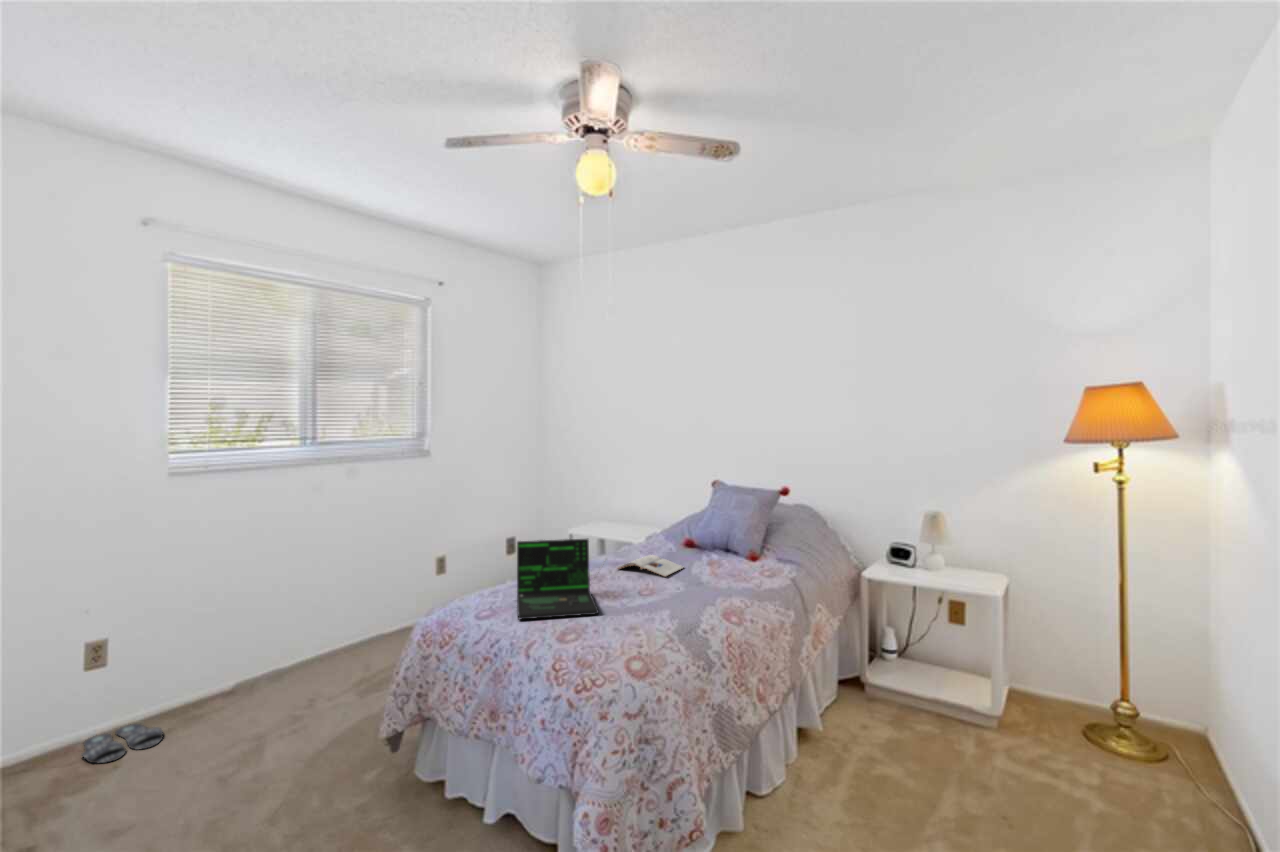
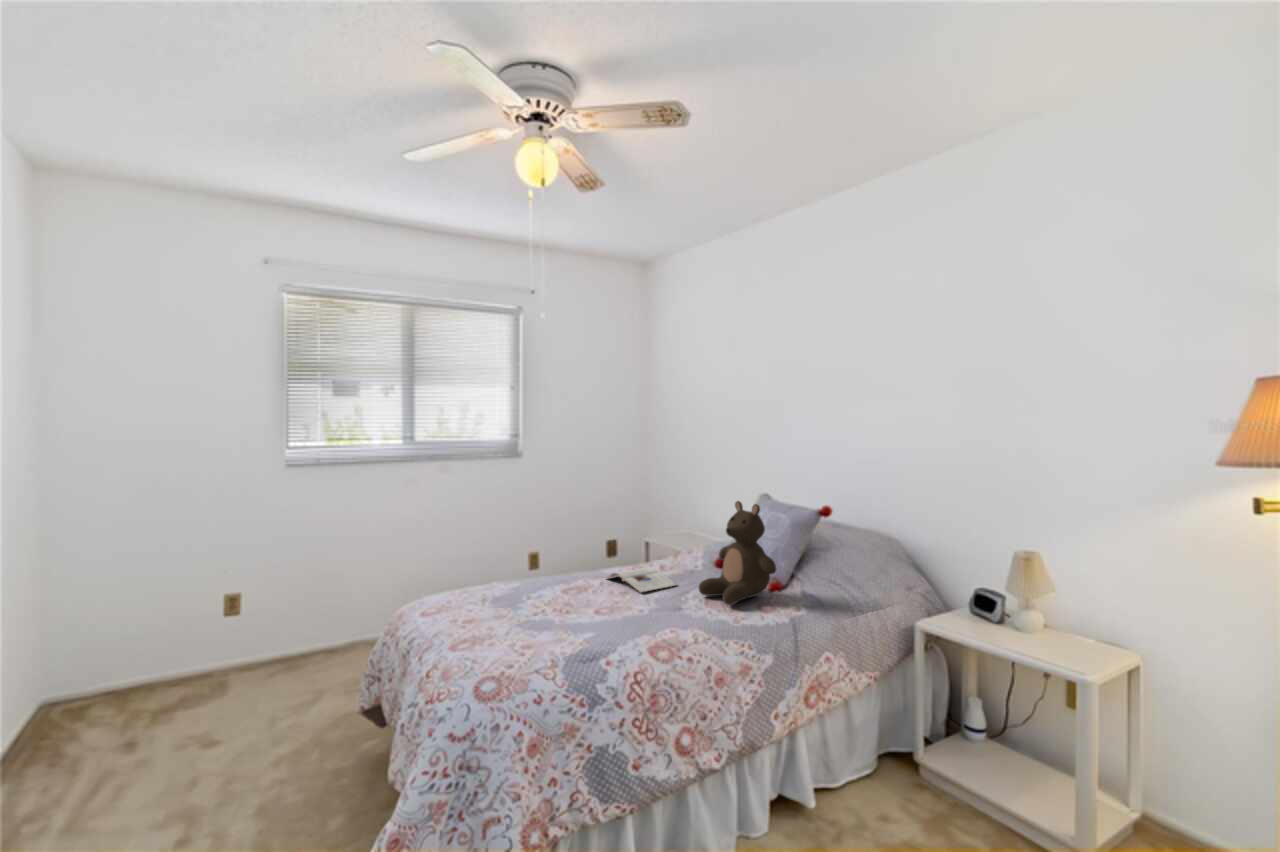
stuffed bear: none [712,490,777,577] -> present [699,501,776,605]
laptop: present [517,539,602,619] -> none [439,538,565,623]
slippers: present [82,724,163,763] -> none [191,659,251,686]

